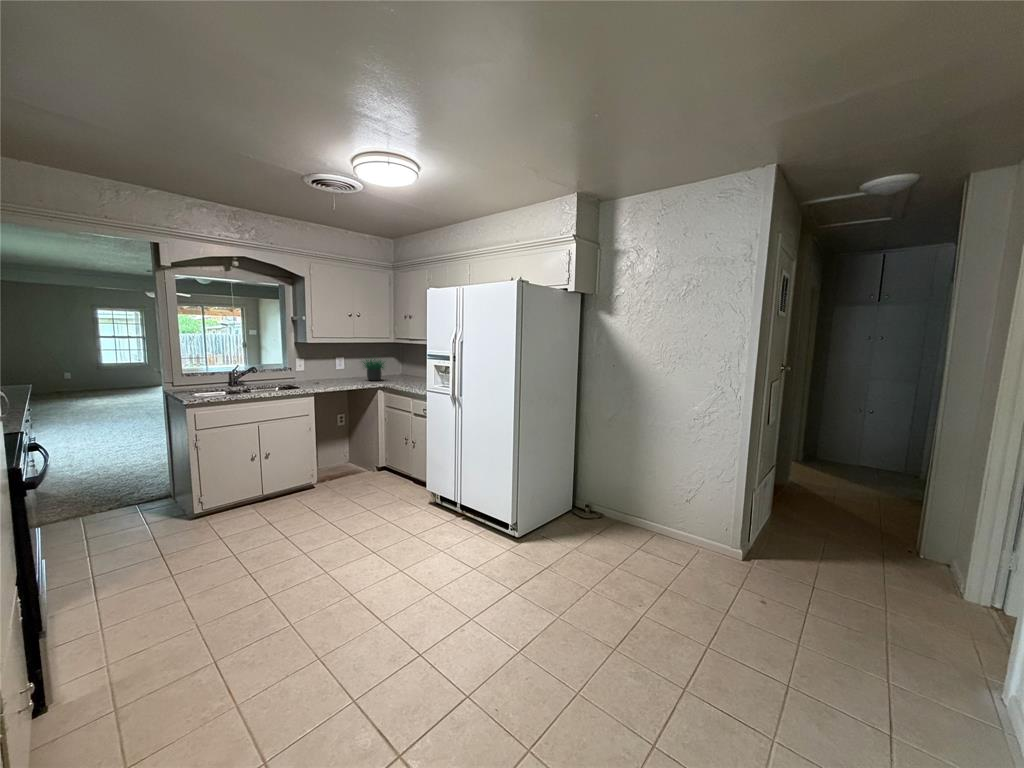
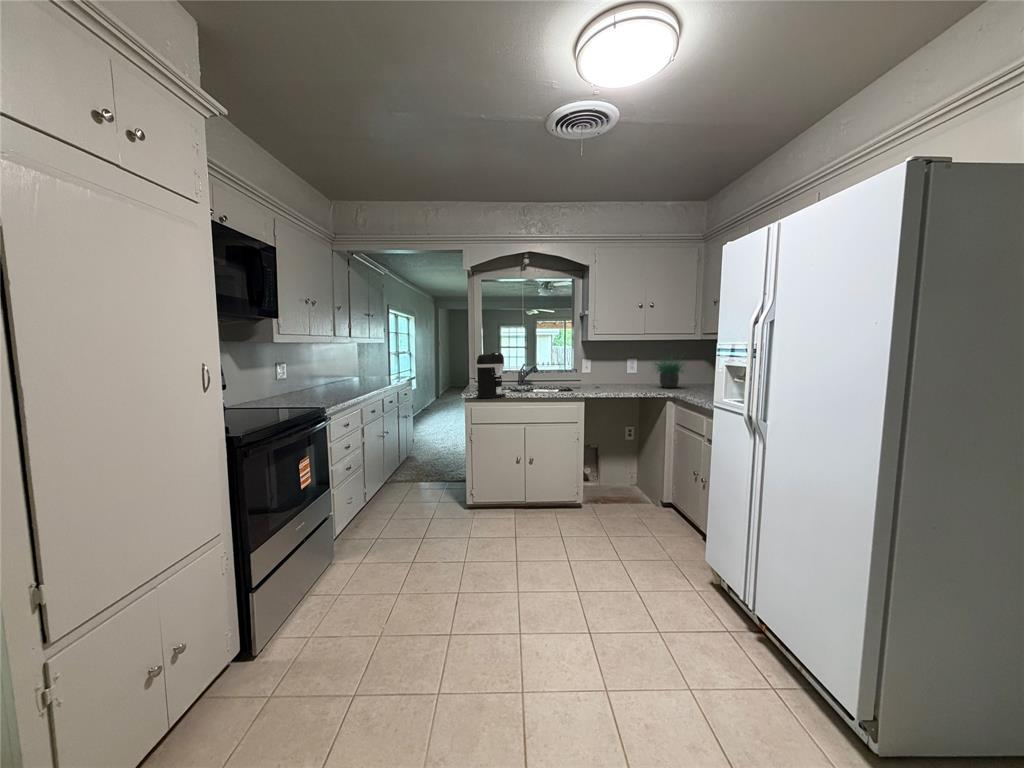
coffee maker: none [197,353,233,401] -> present [476,352,505,398]

